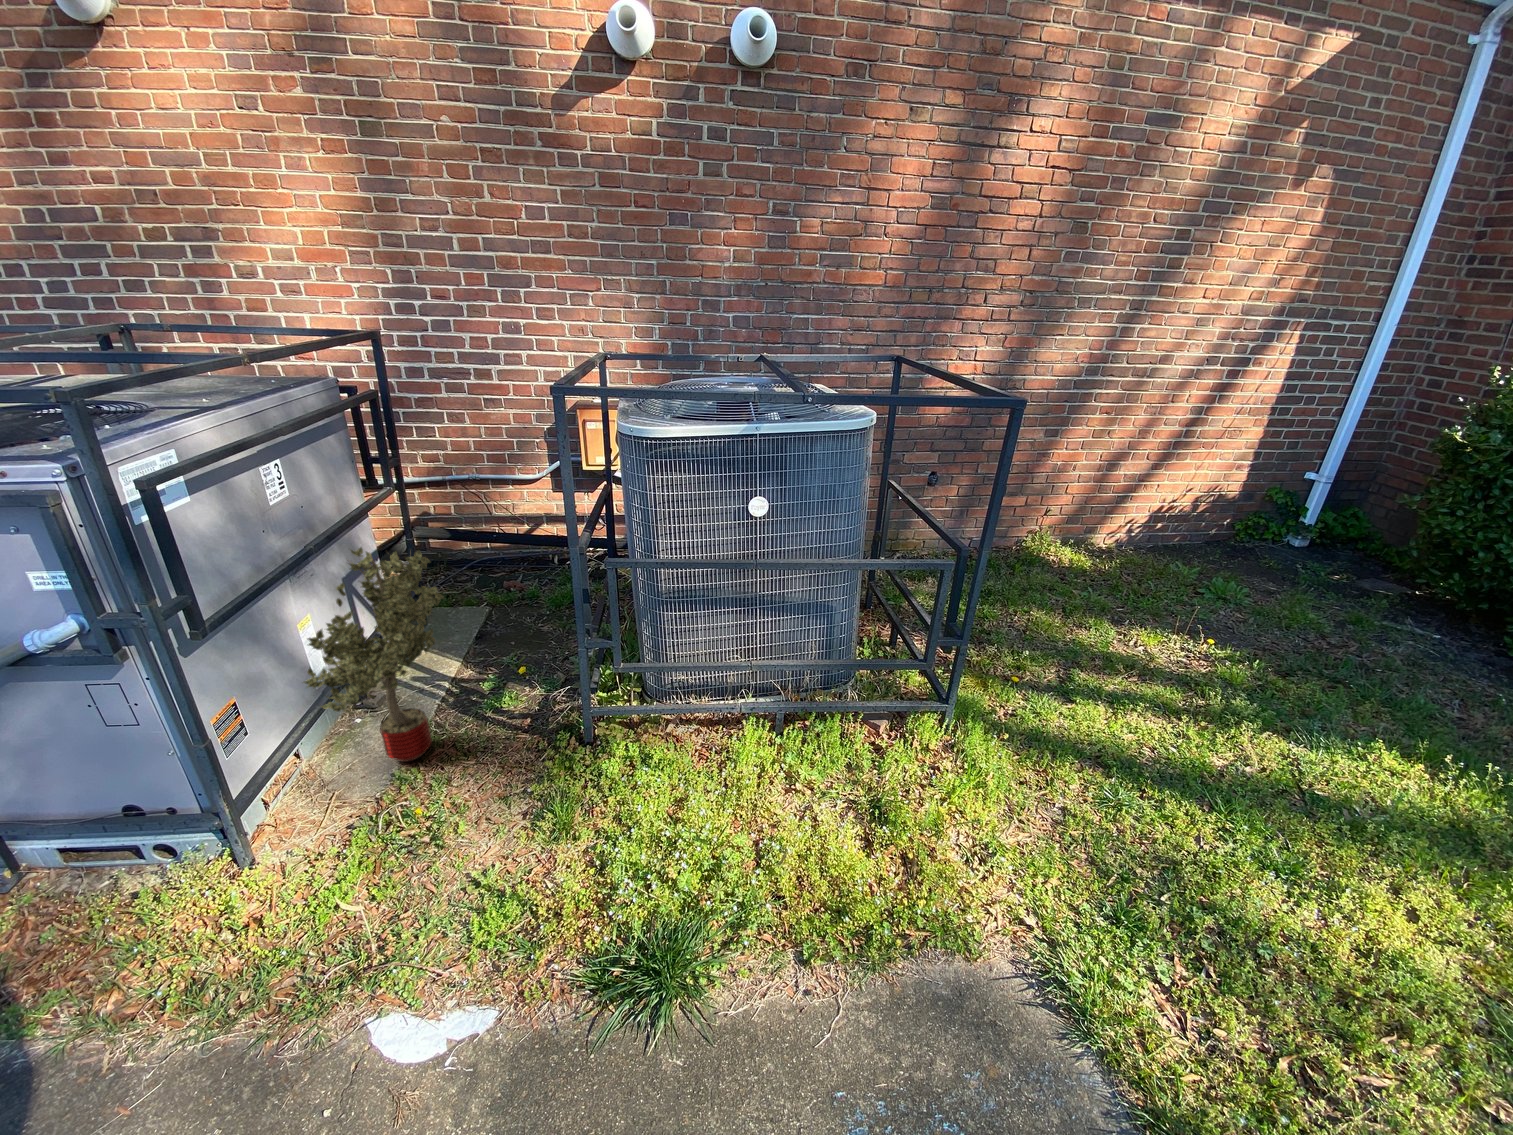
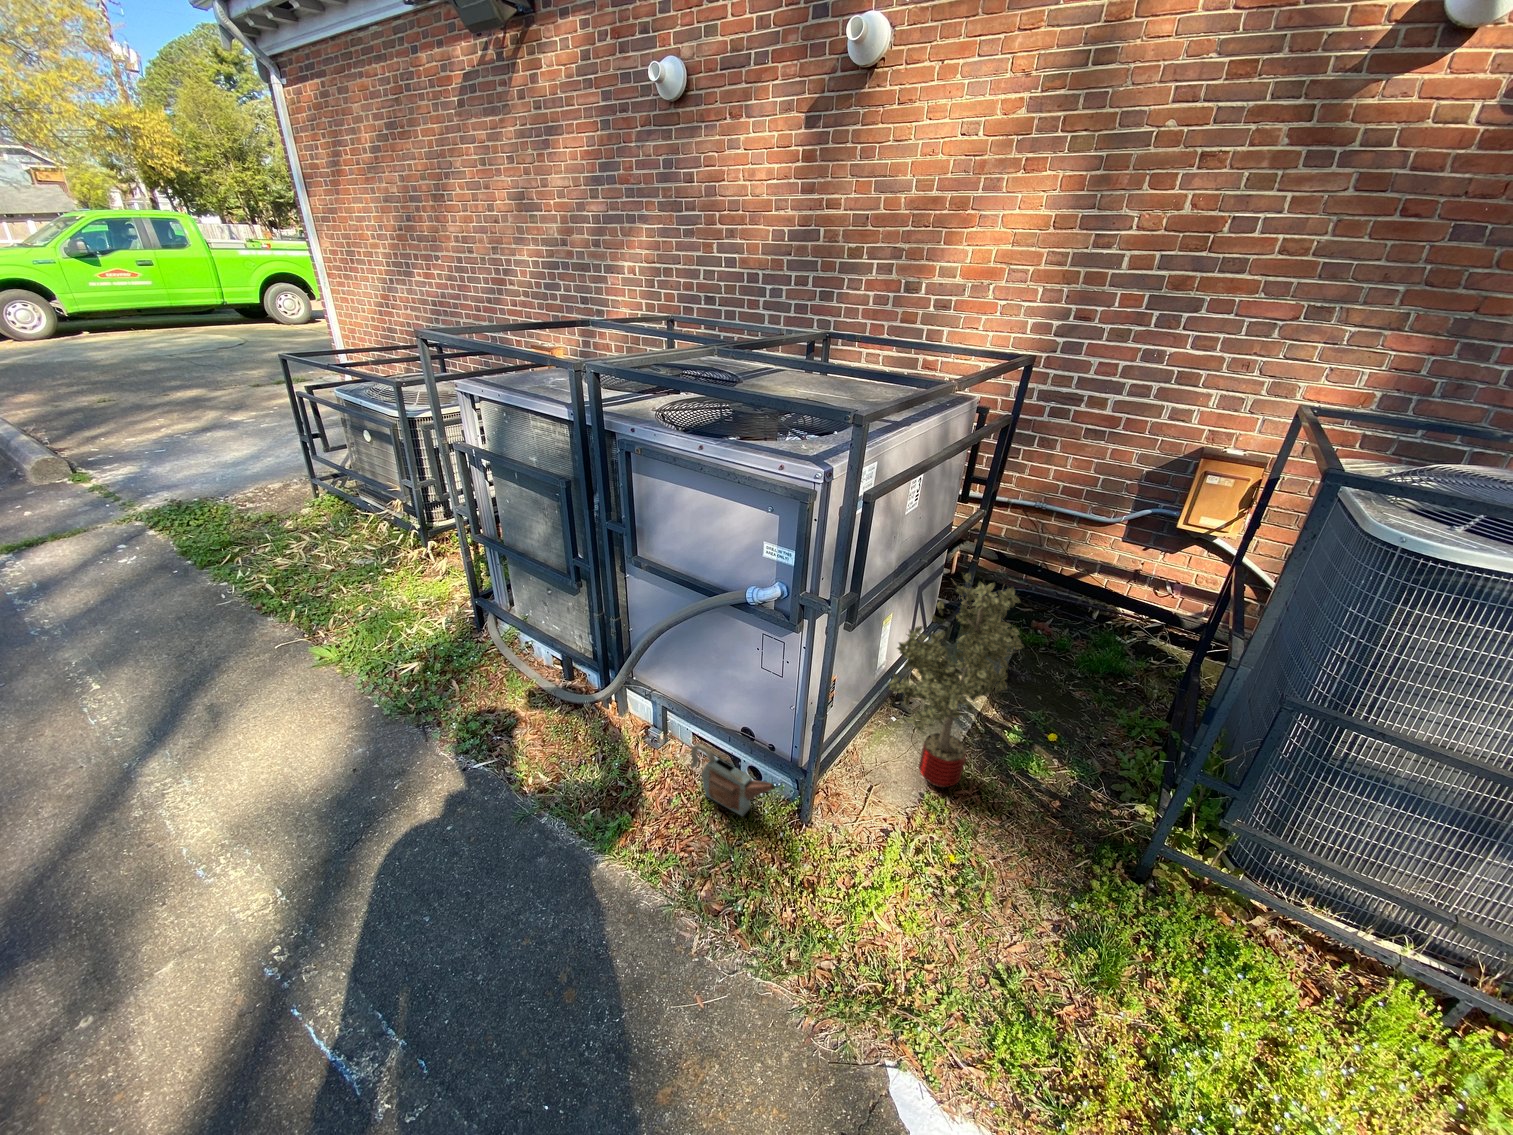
watering can: none [49,842,187,904] -> present [691,744,775,816]

